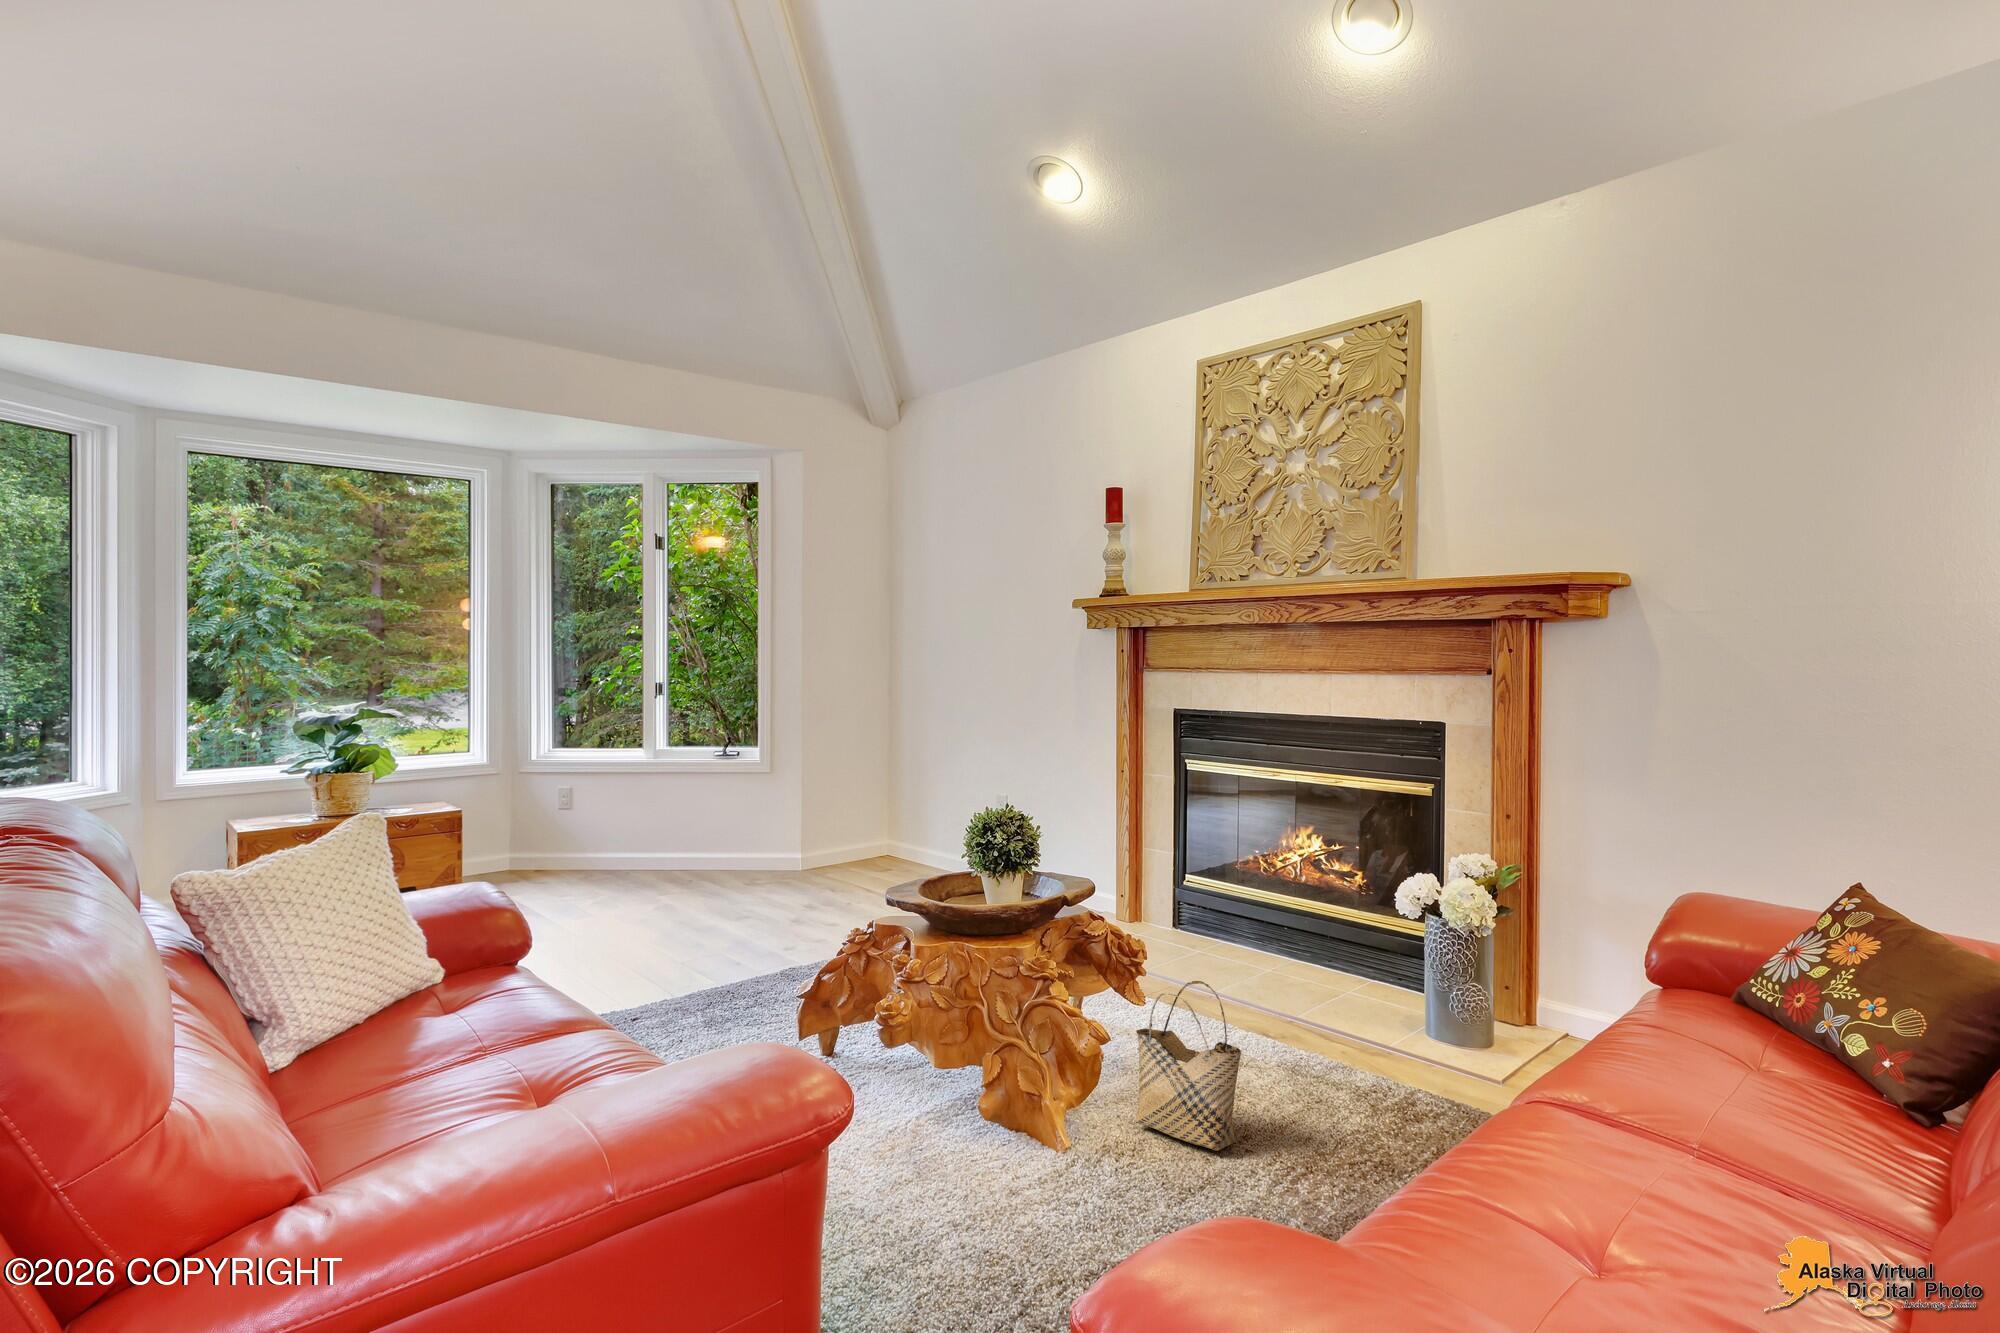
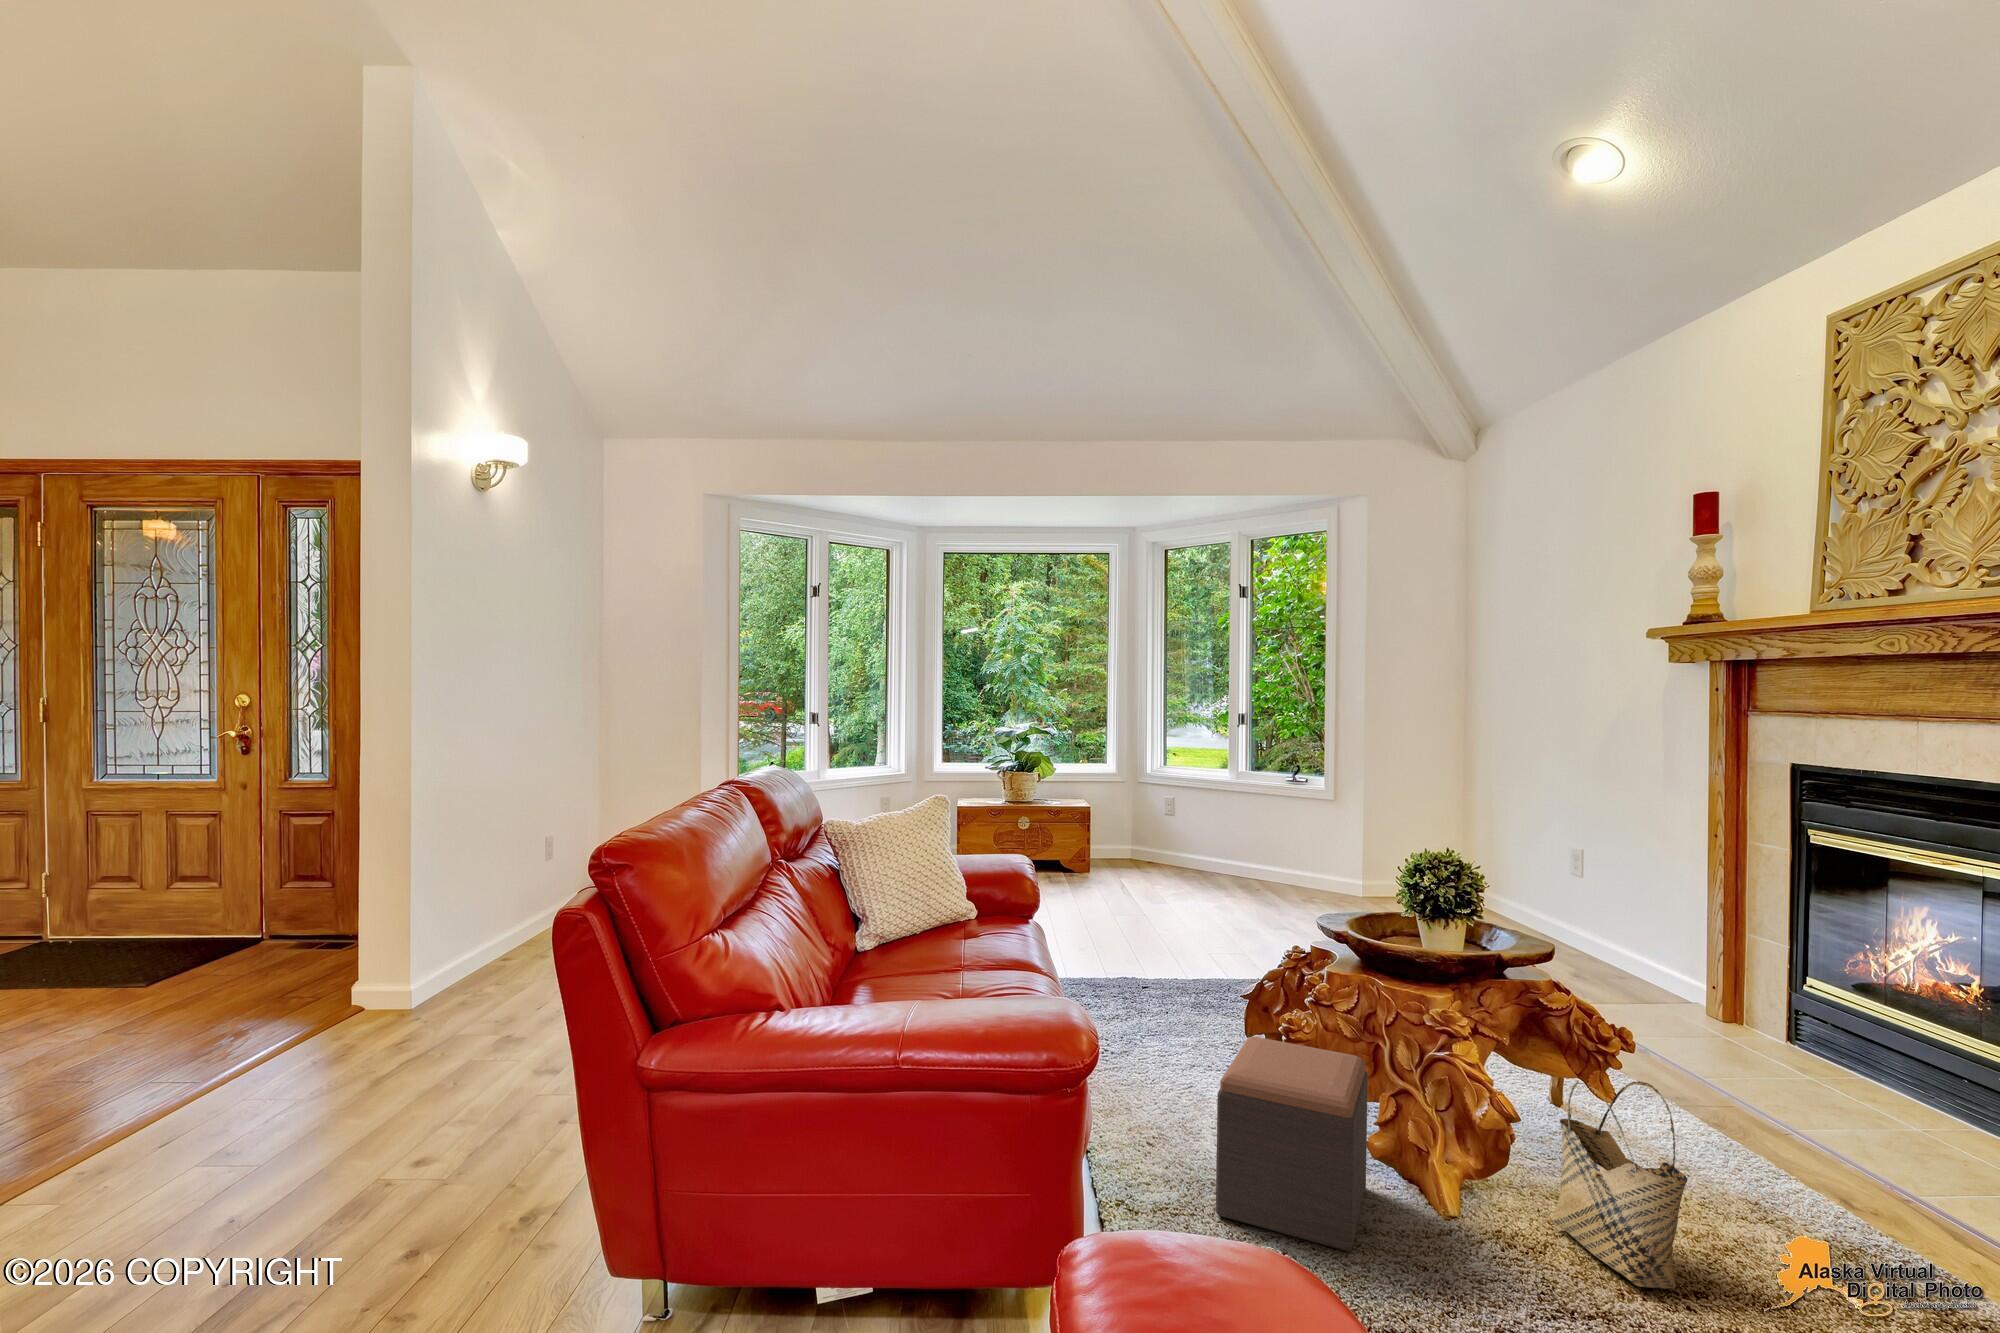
footstool: none [865,1023,1015,1233] -> present [1216,1037,1368,1252]

